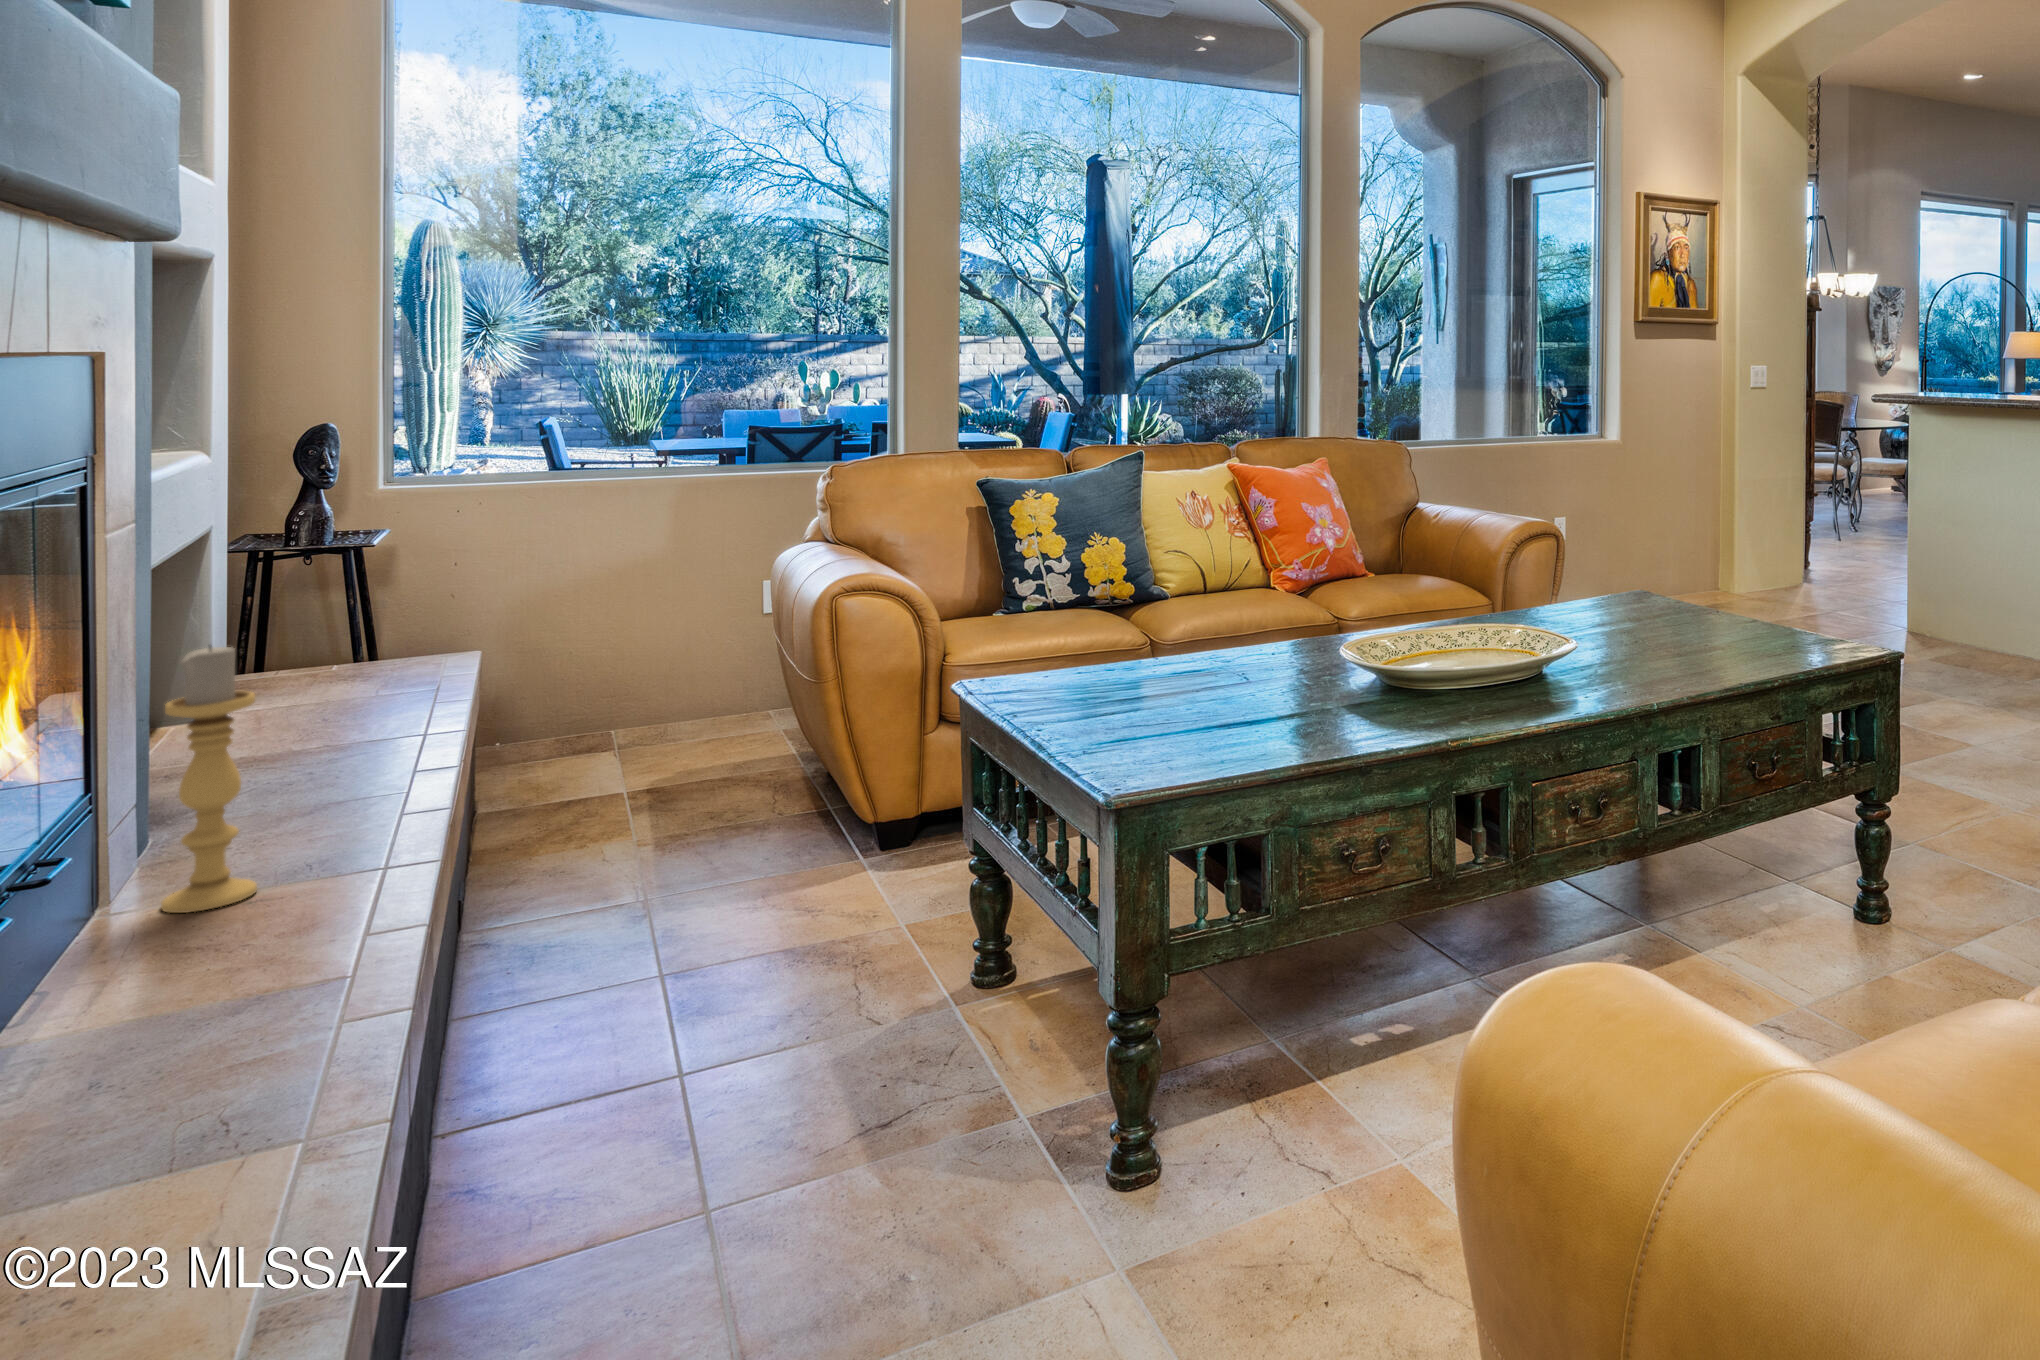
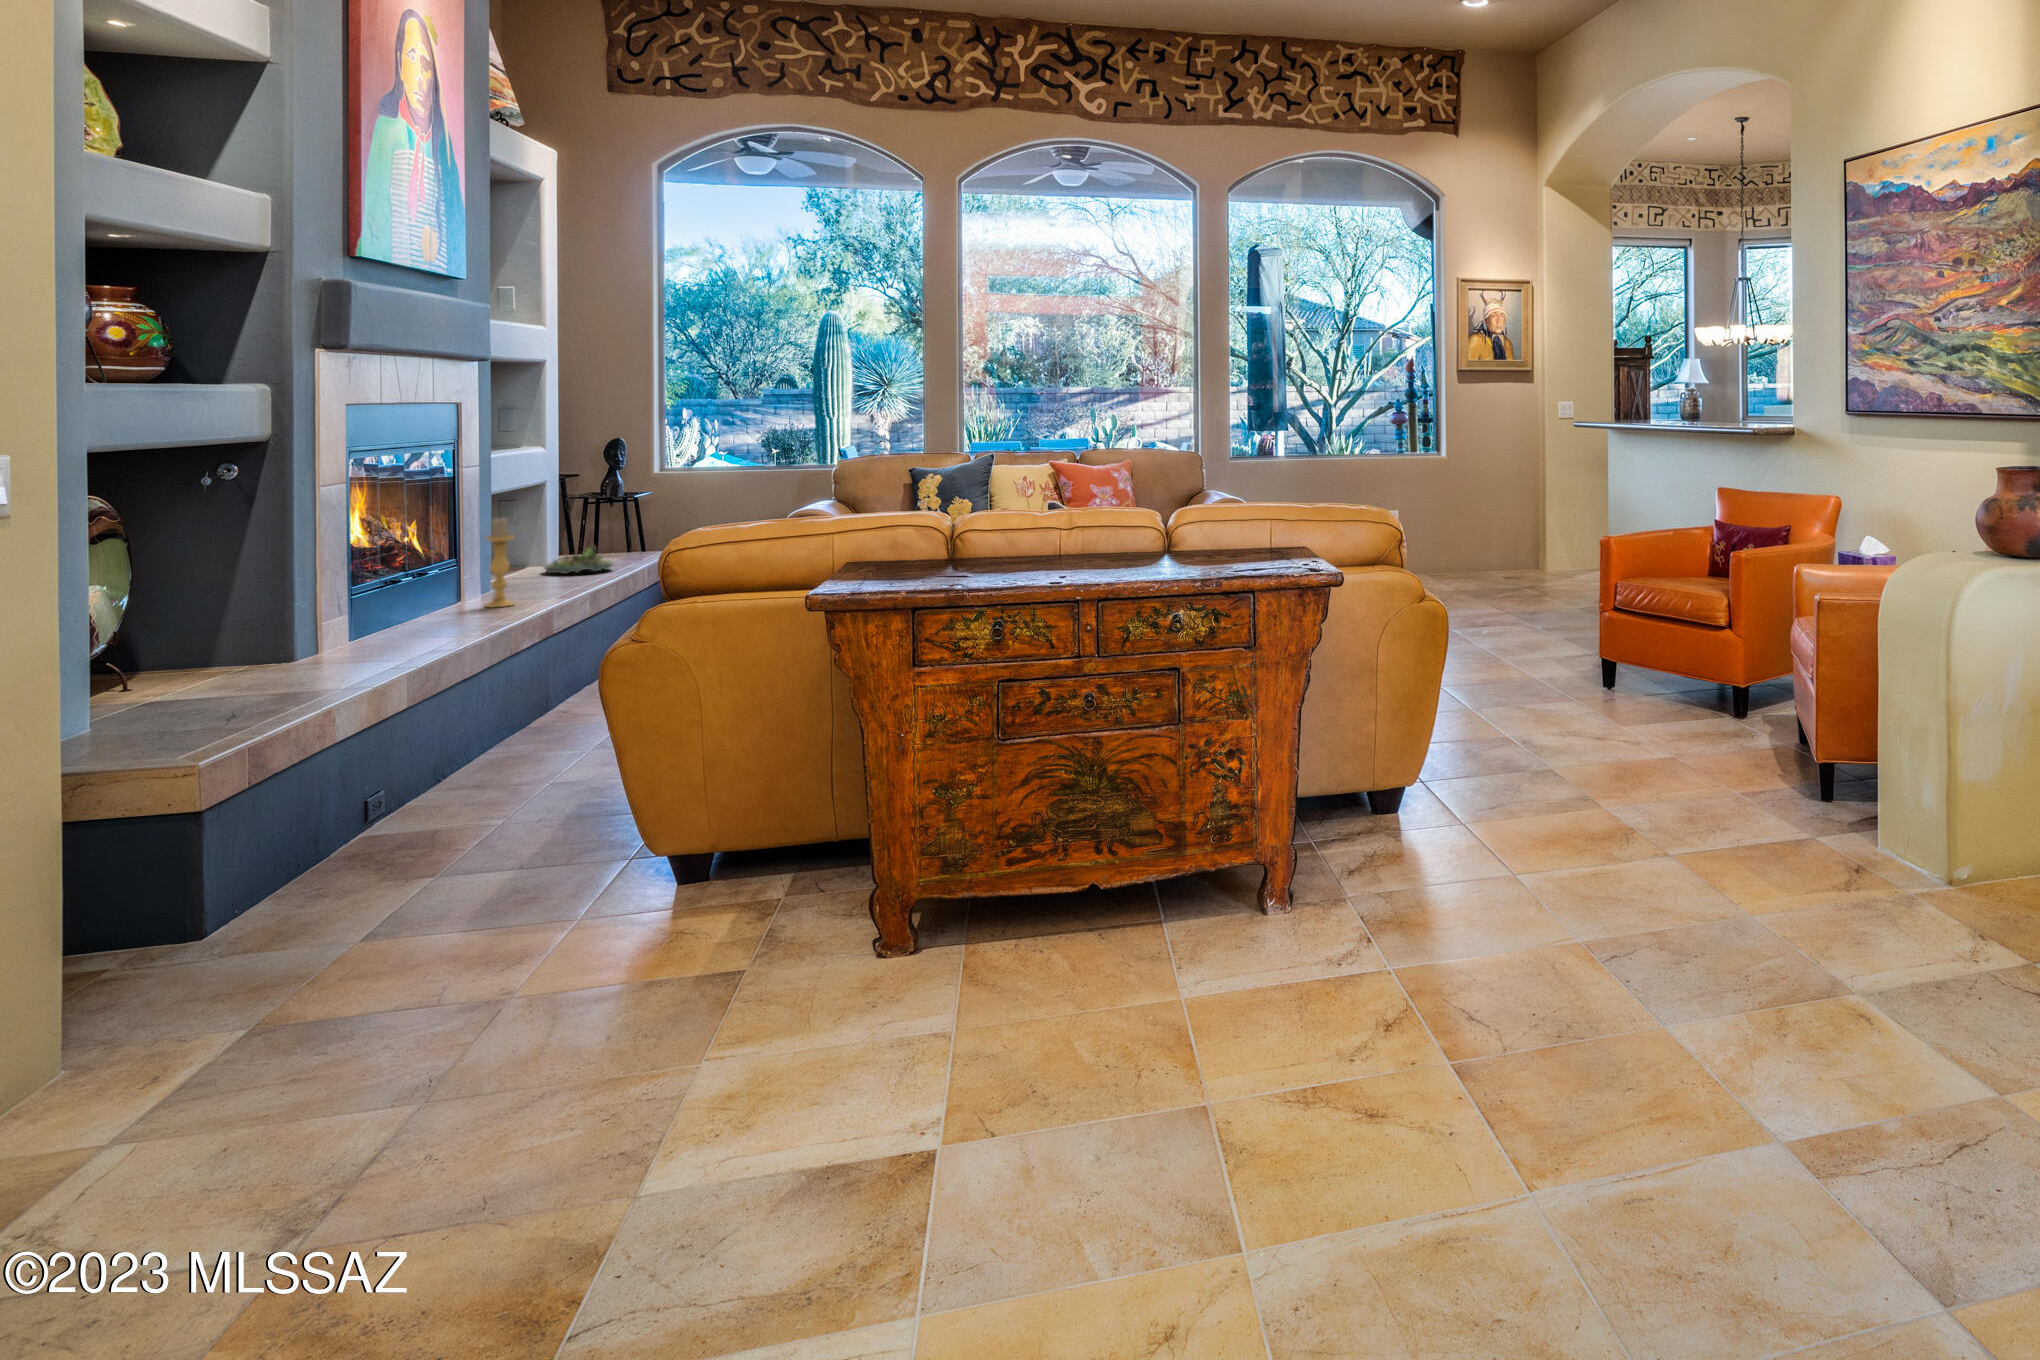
succulent planter: none [228,660,413,740] -> present [543,548,613,574]

